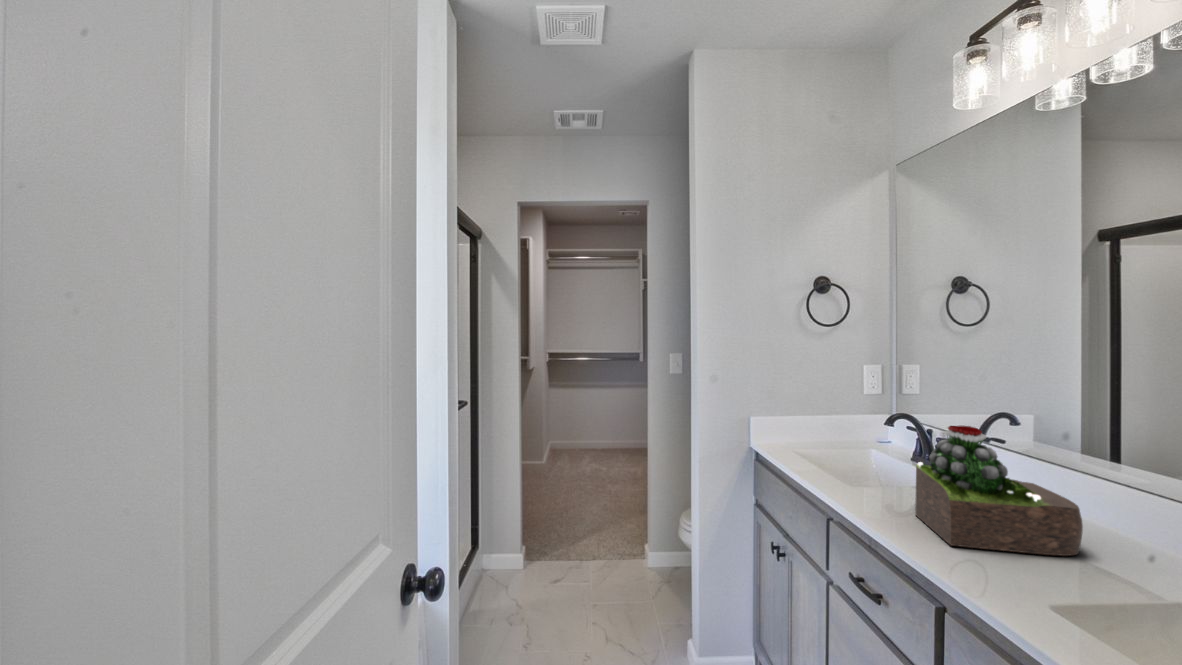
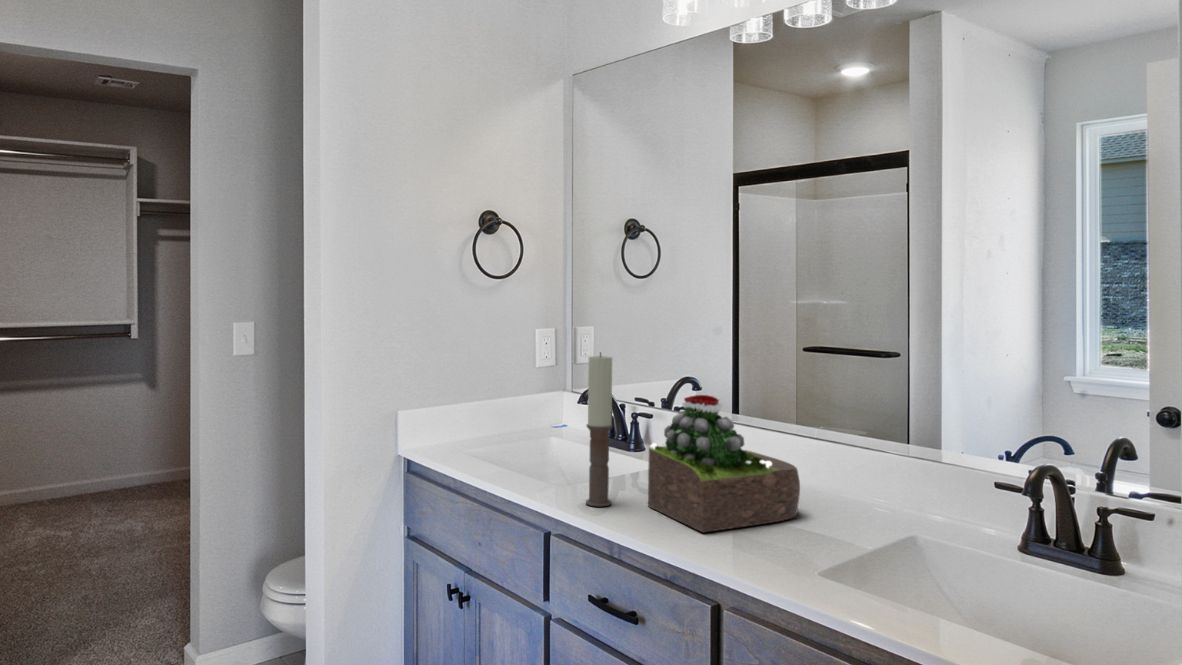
candle: none [859,383,883,507] -> present [586,353,613,506]

